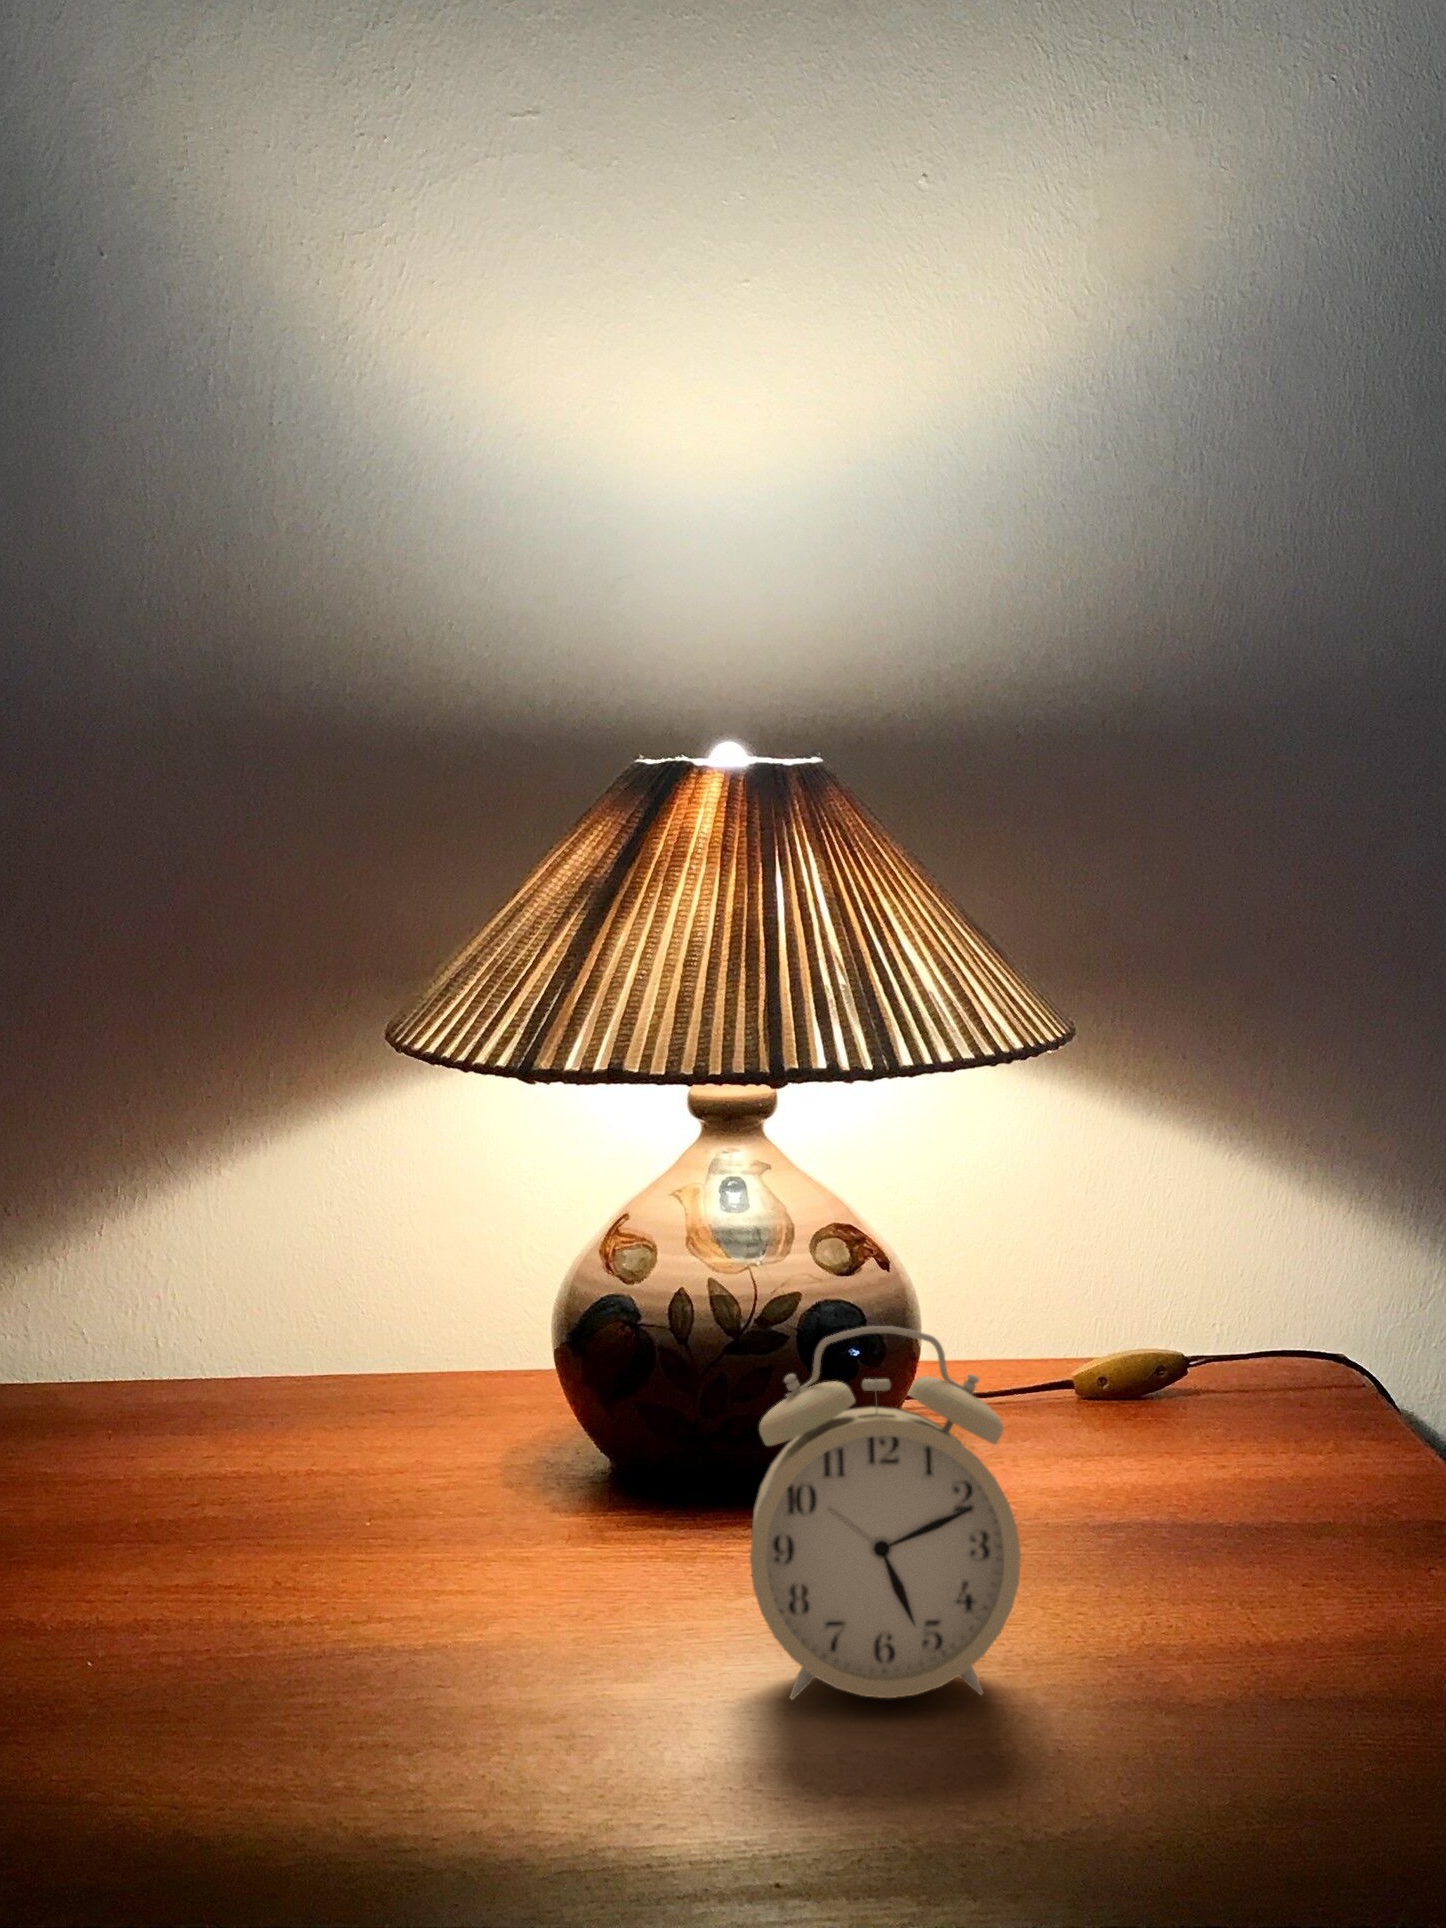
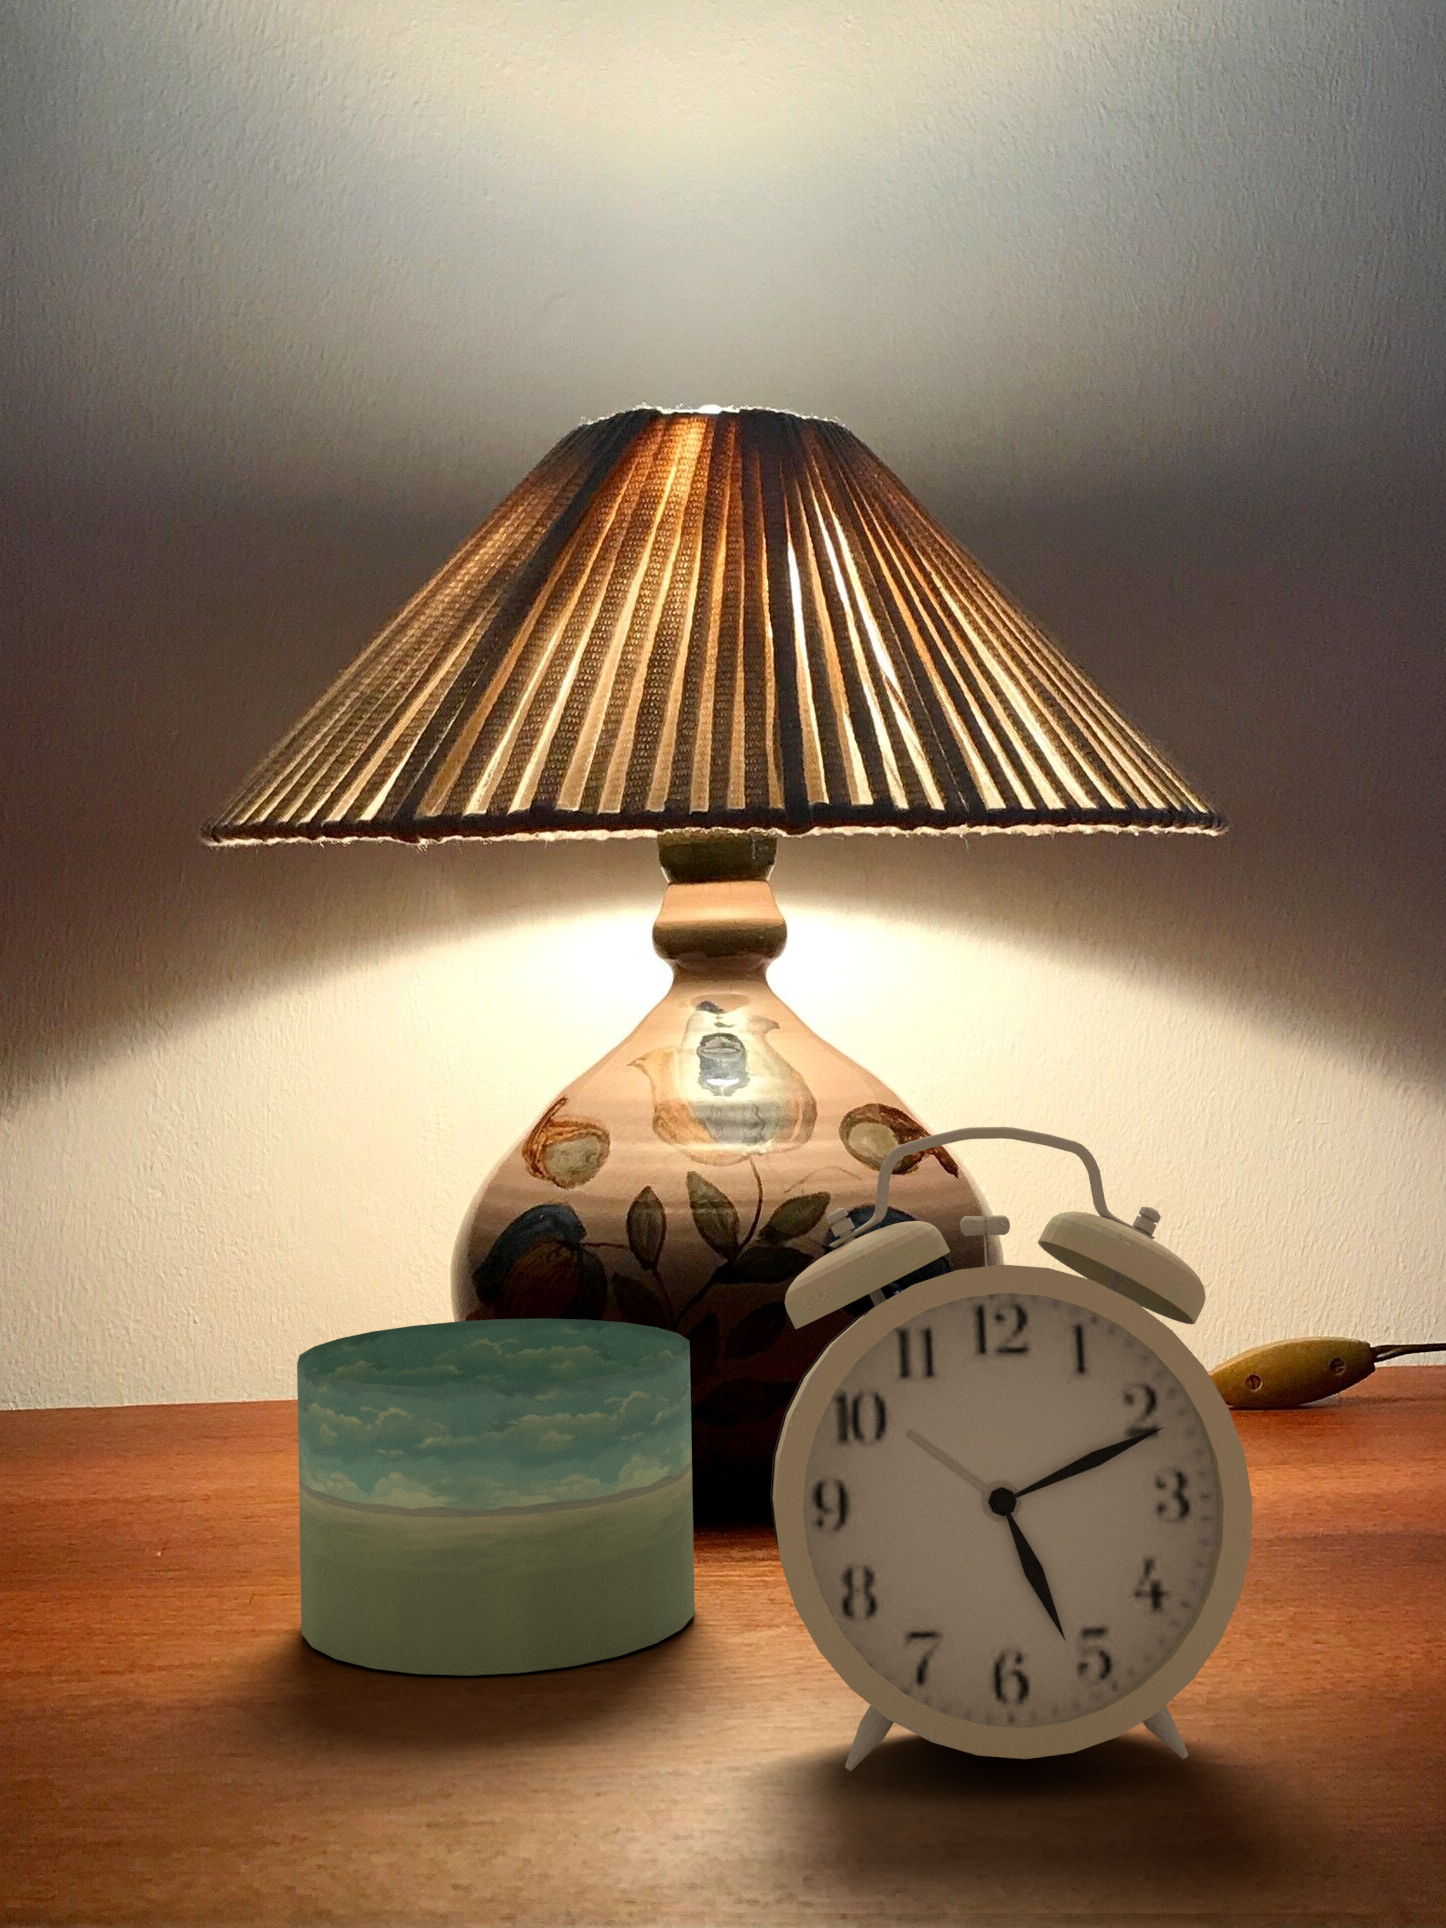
candle: none [468,1382,710,1623] -> present [297,1319,694,1675]

